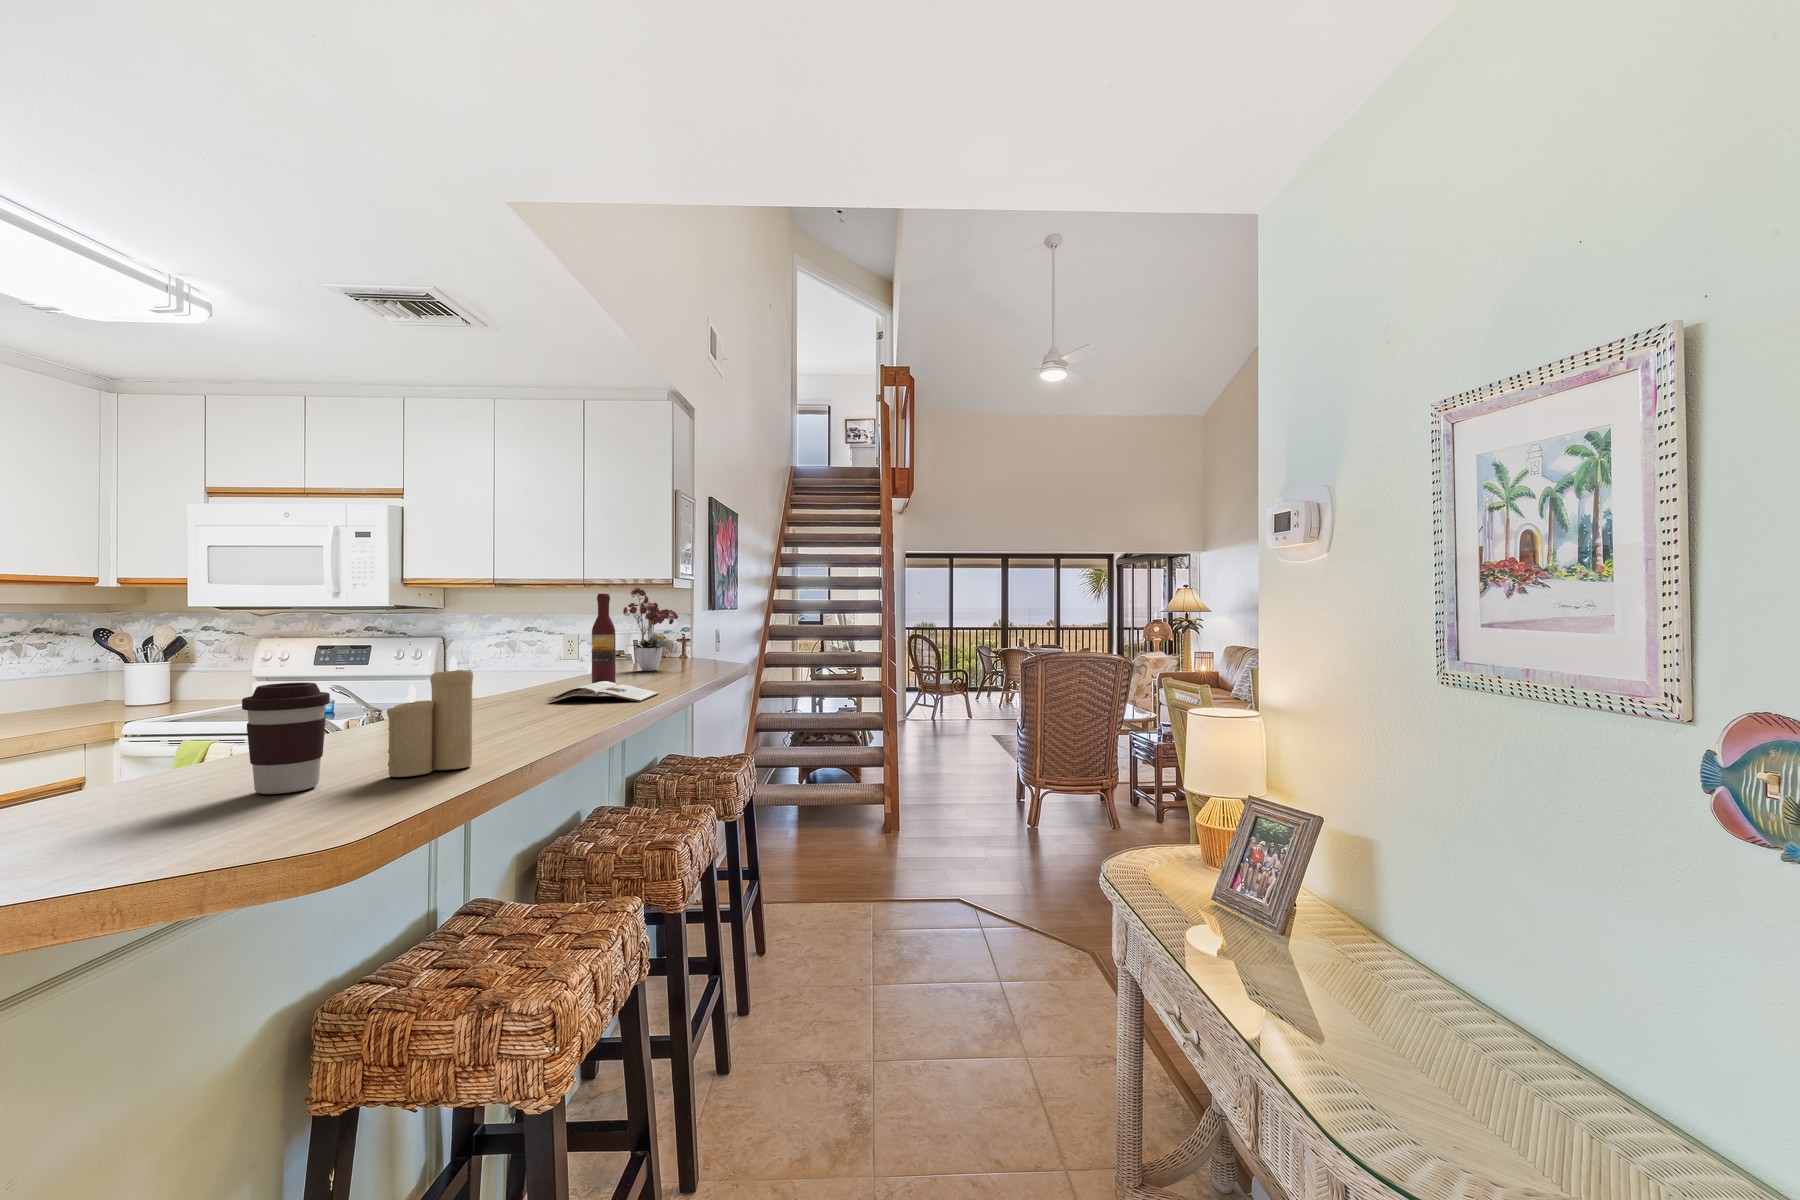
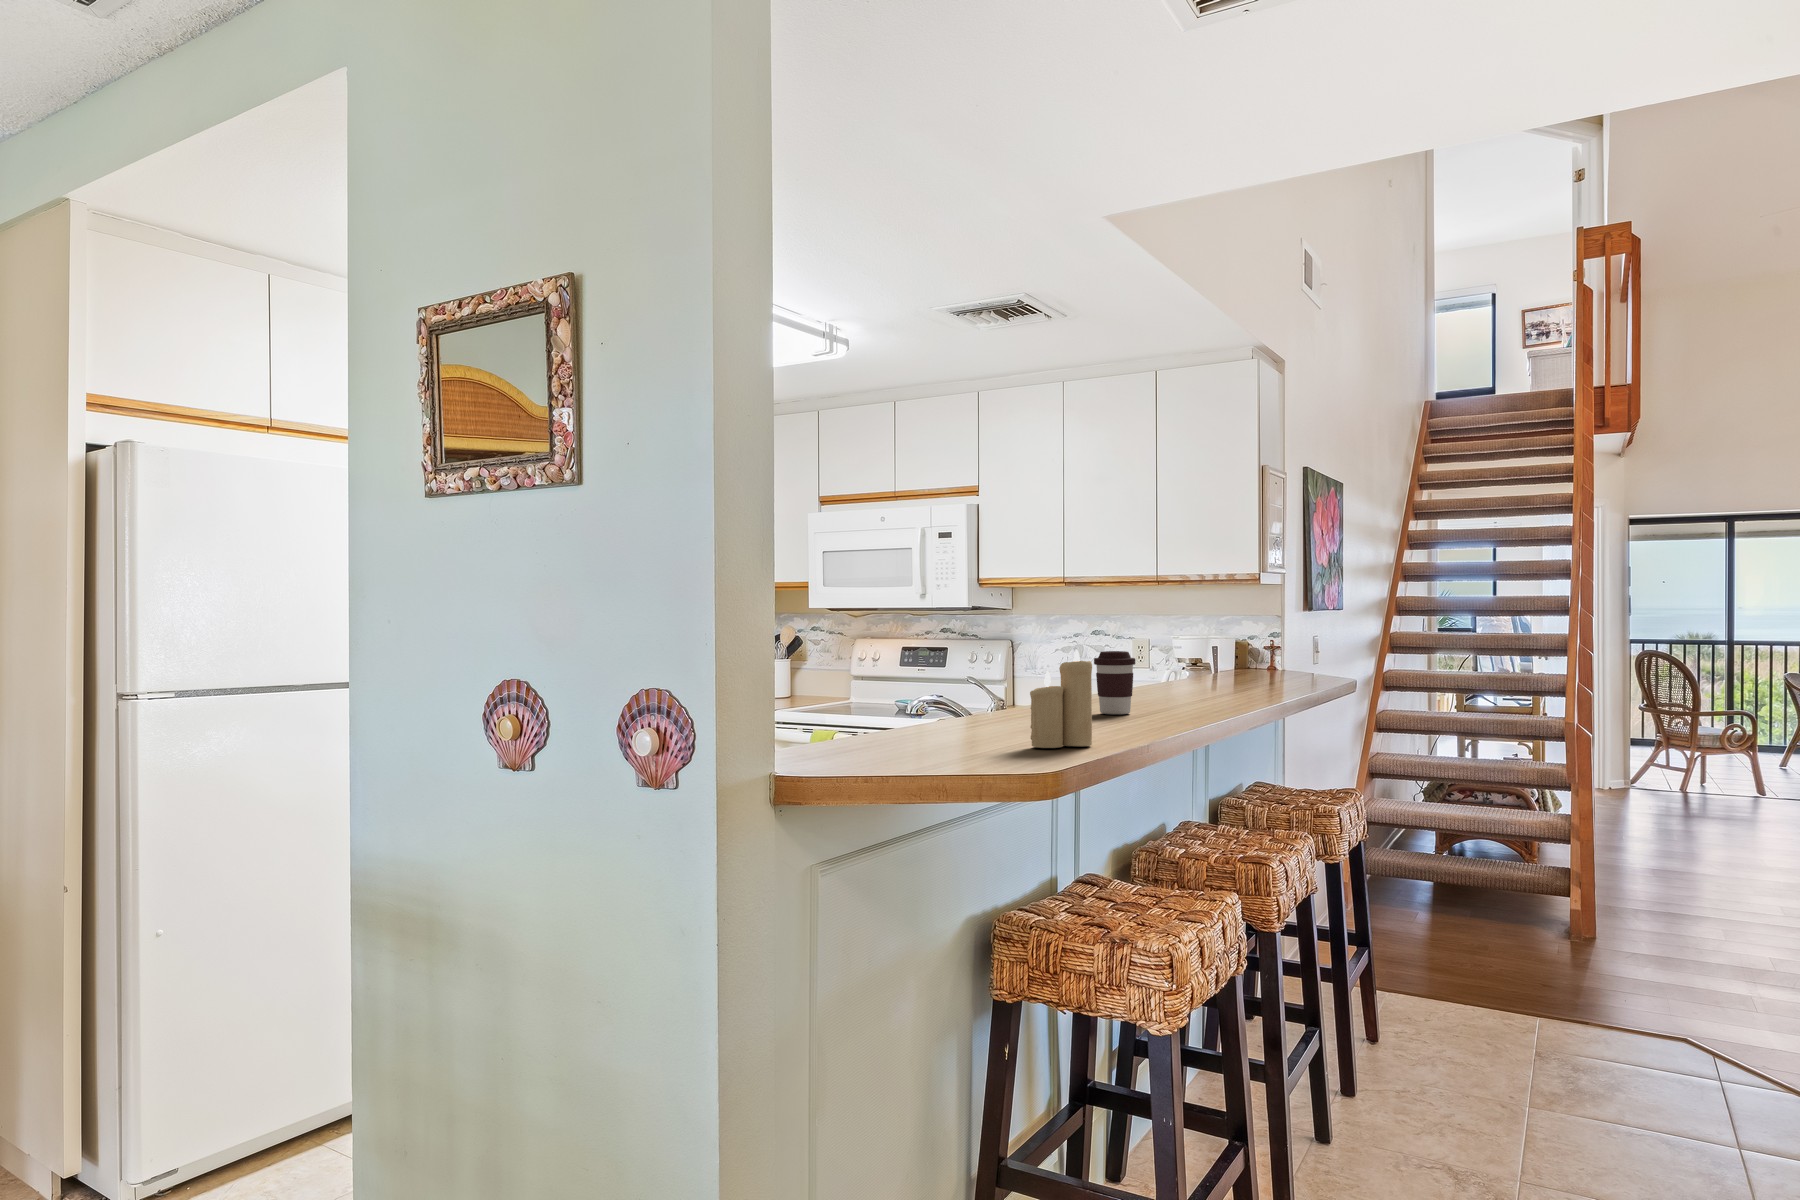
flower arrangement: present [623,588,678,671] -> none [1199,580,1272,682]
wine bottle: present [592,593,616,683] -> none [1174,592,1199,697]
magazine: present [548,681,658,702] -> none [1134,687,1249,710]
coffee cup: present [242,682,330,794] -> present [1094,651,1135,714]

